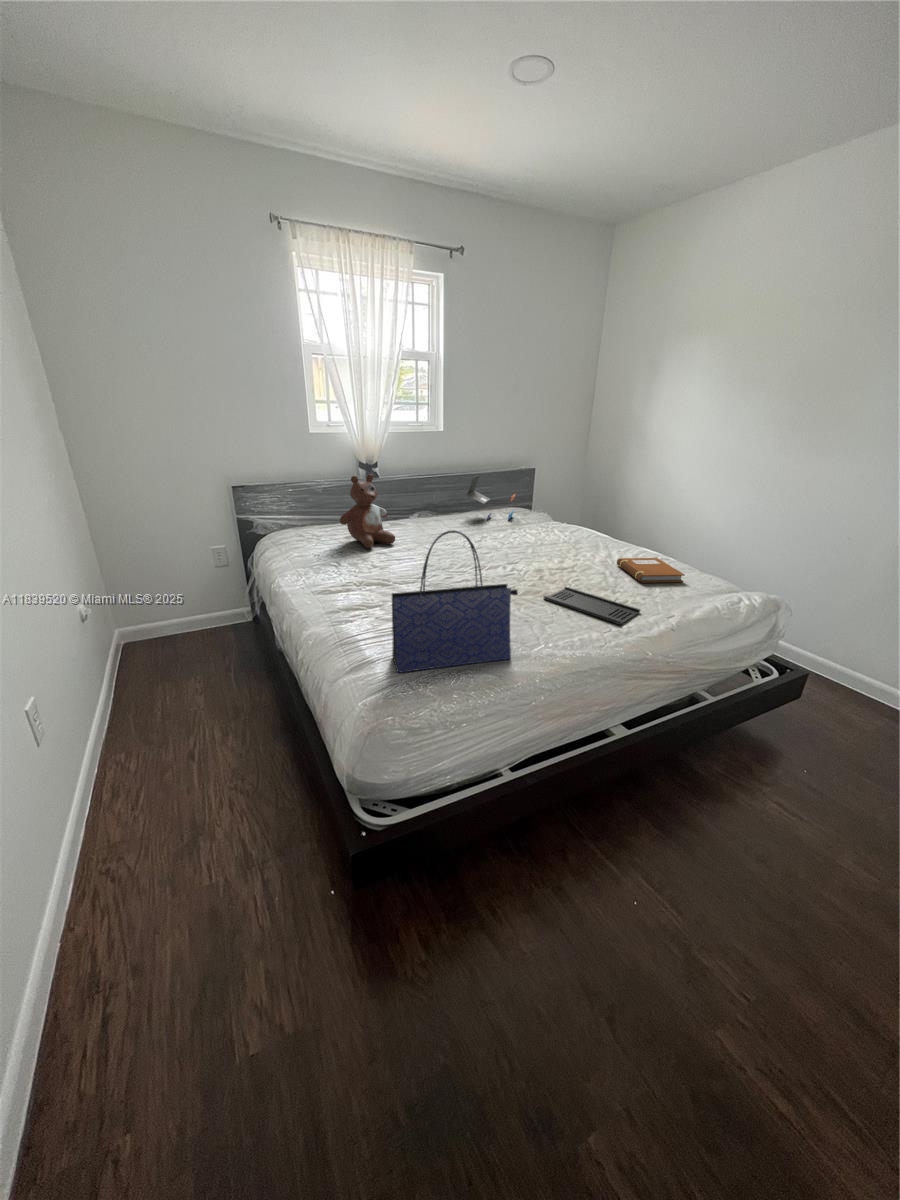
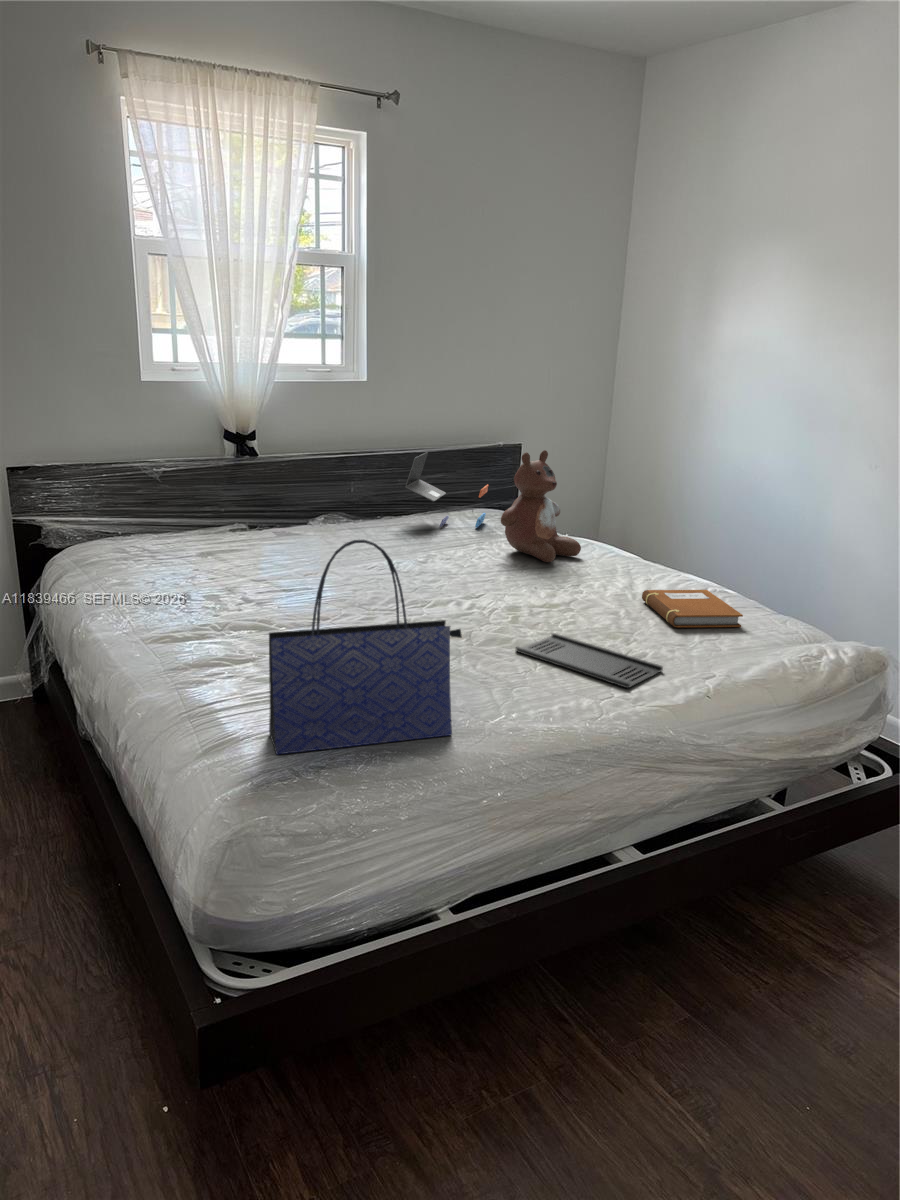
stuffed bear: present [340,474,395,548] -> present [501,450,581,562]

